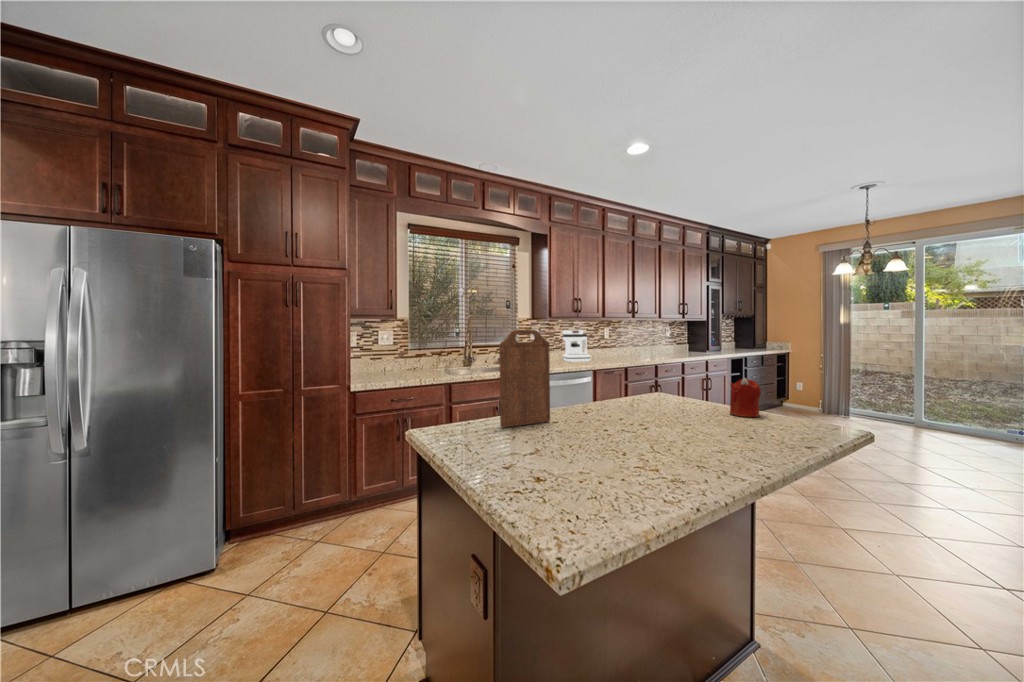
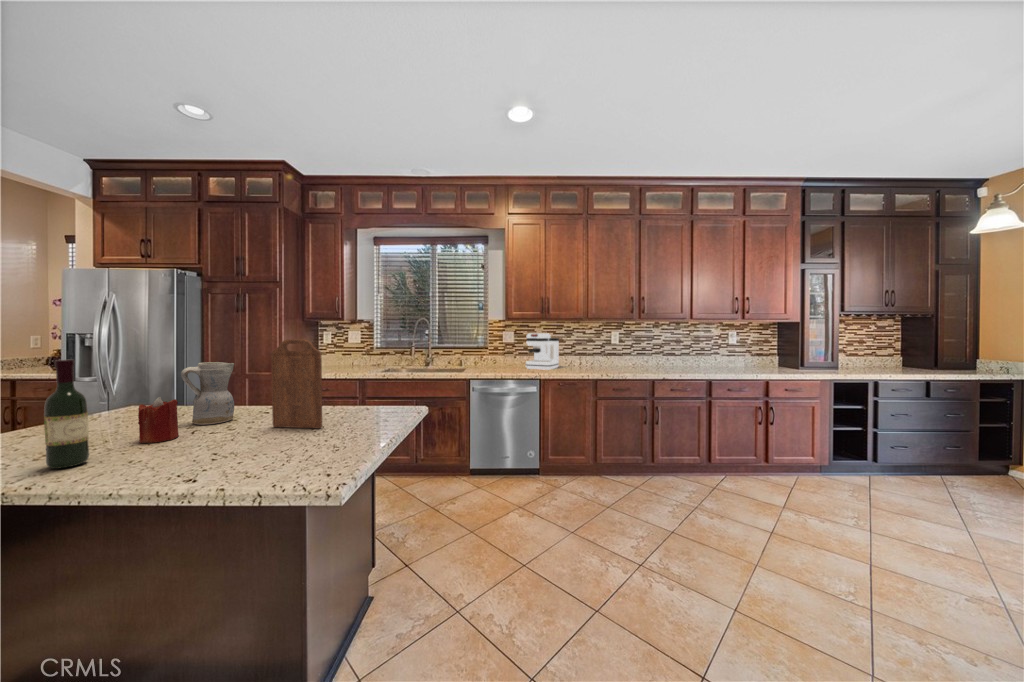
cutting board: present [499,330,550,428] -> present [271,339,322,428]
wine bottle: none [703,342,732,442] -> present [44,359,89,469]
ceramic pitcher: none [581,353,614,414] -> present [181,362,234,425]
candle: present [730,378,761,417] -> present [138,397,179,443]

